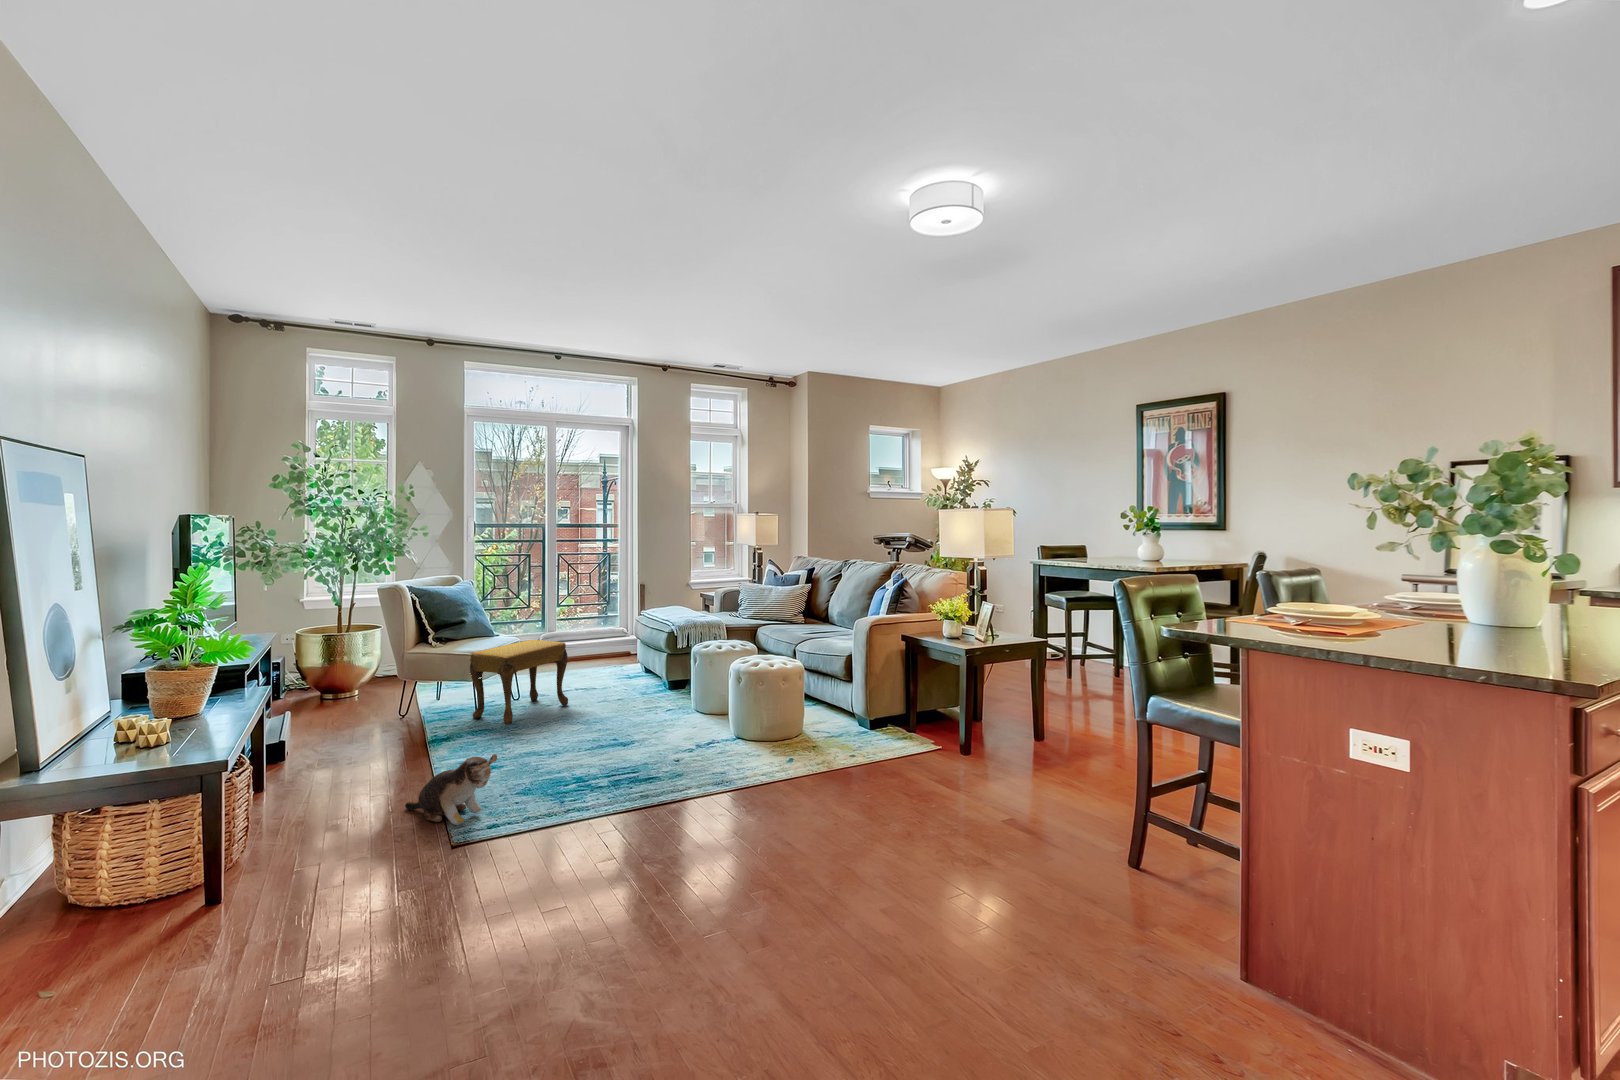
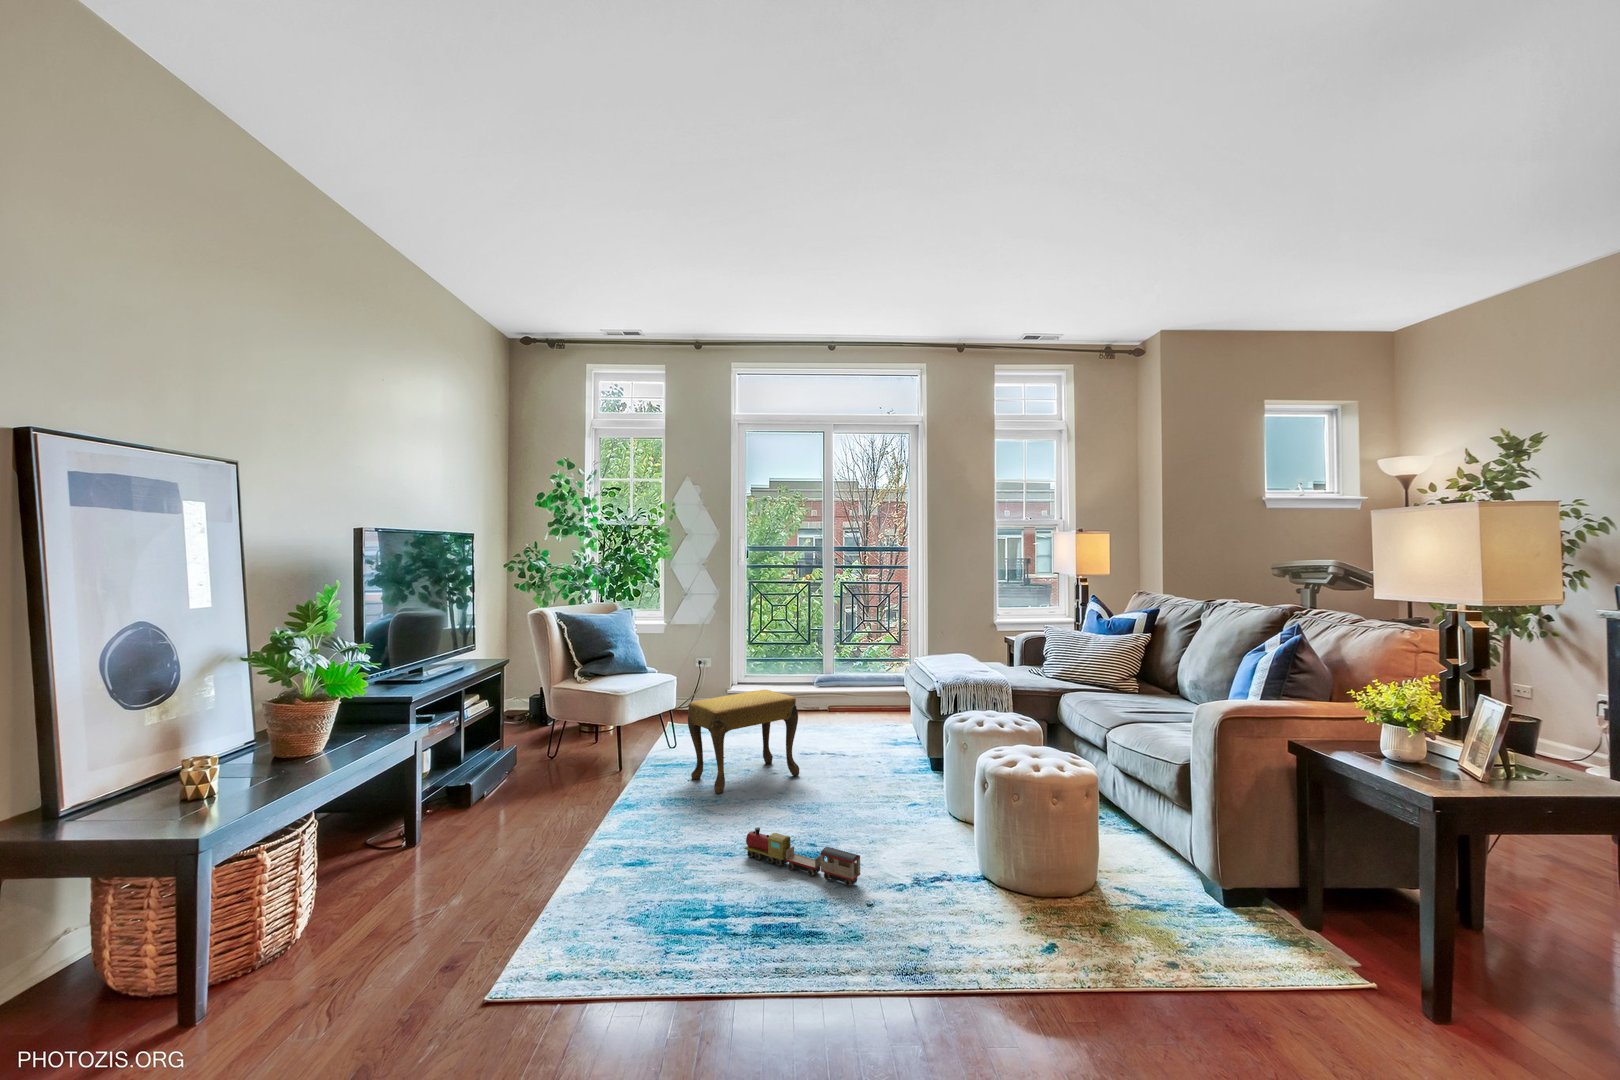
toy train: none [566,732,662,757] -> present [744,827,860,887]
plush toy: present [405,754,497,825] -> none [522,862,590,951]

